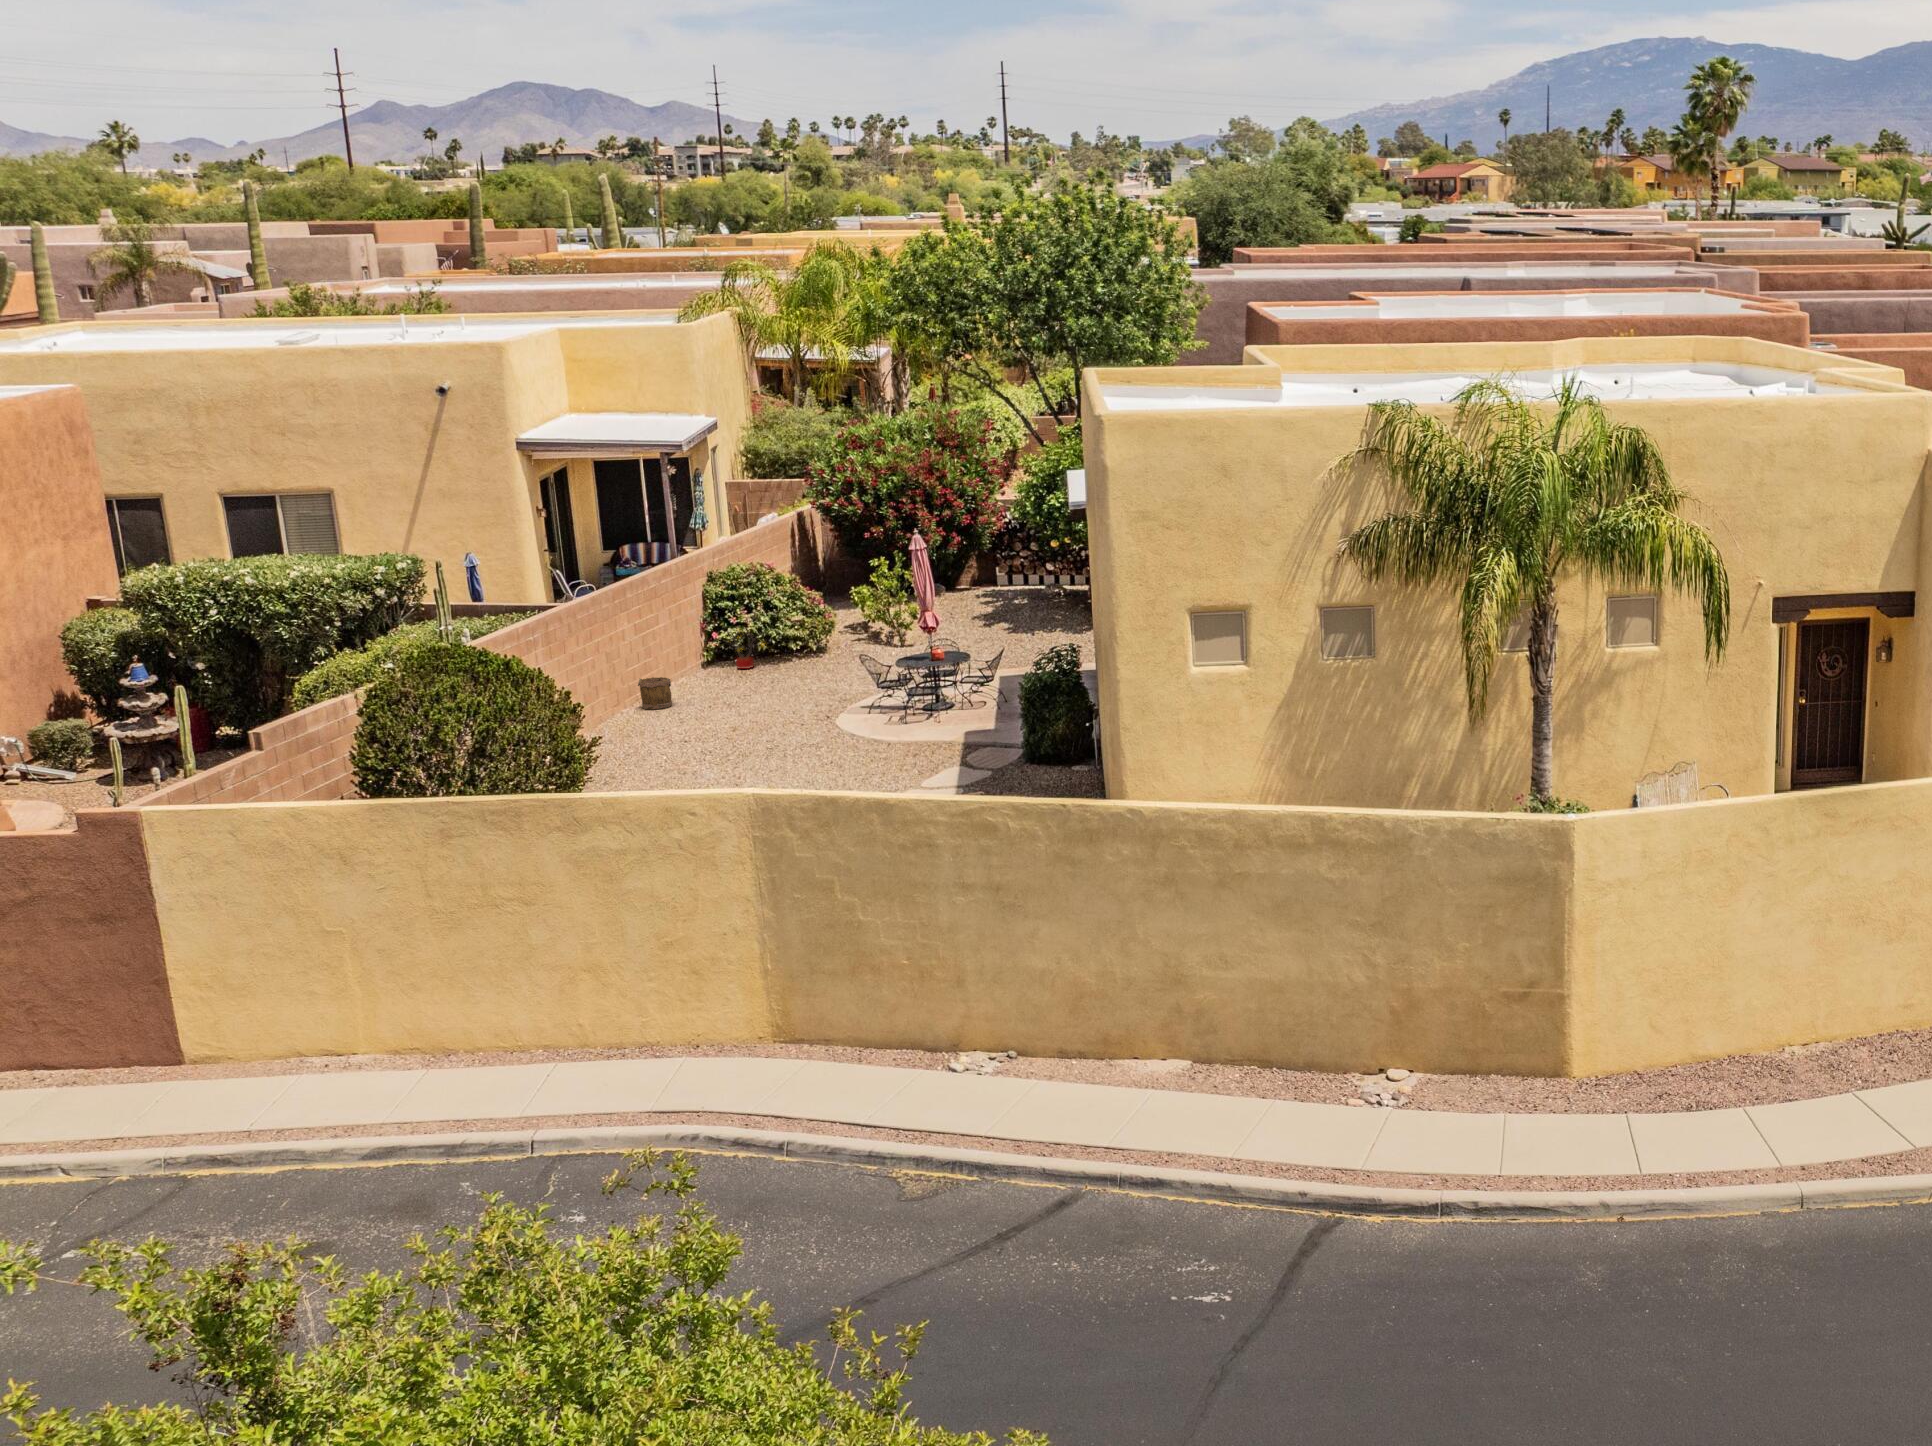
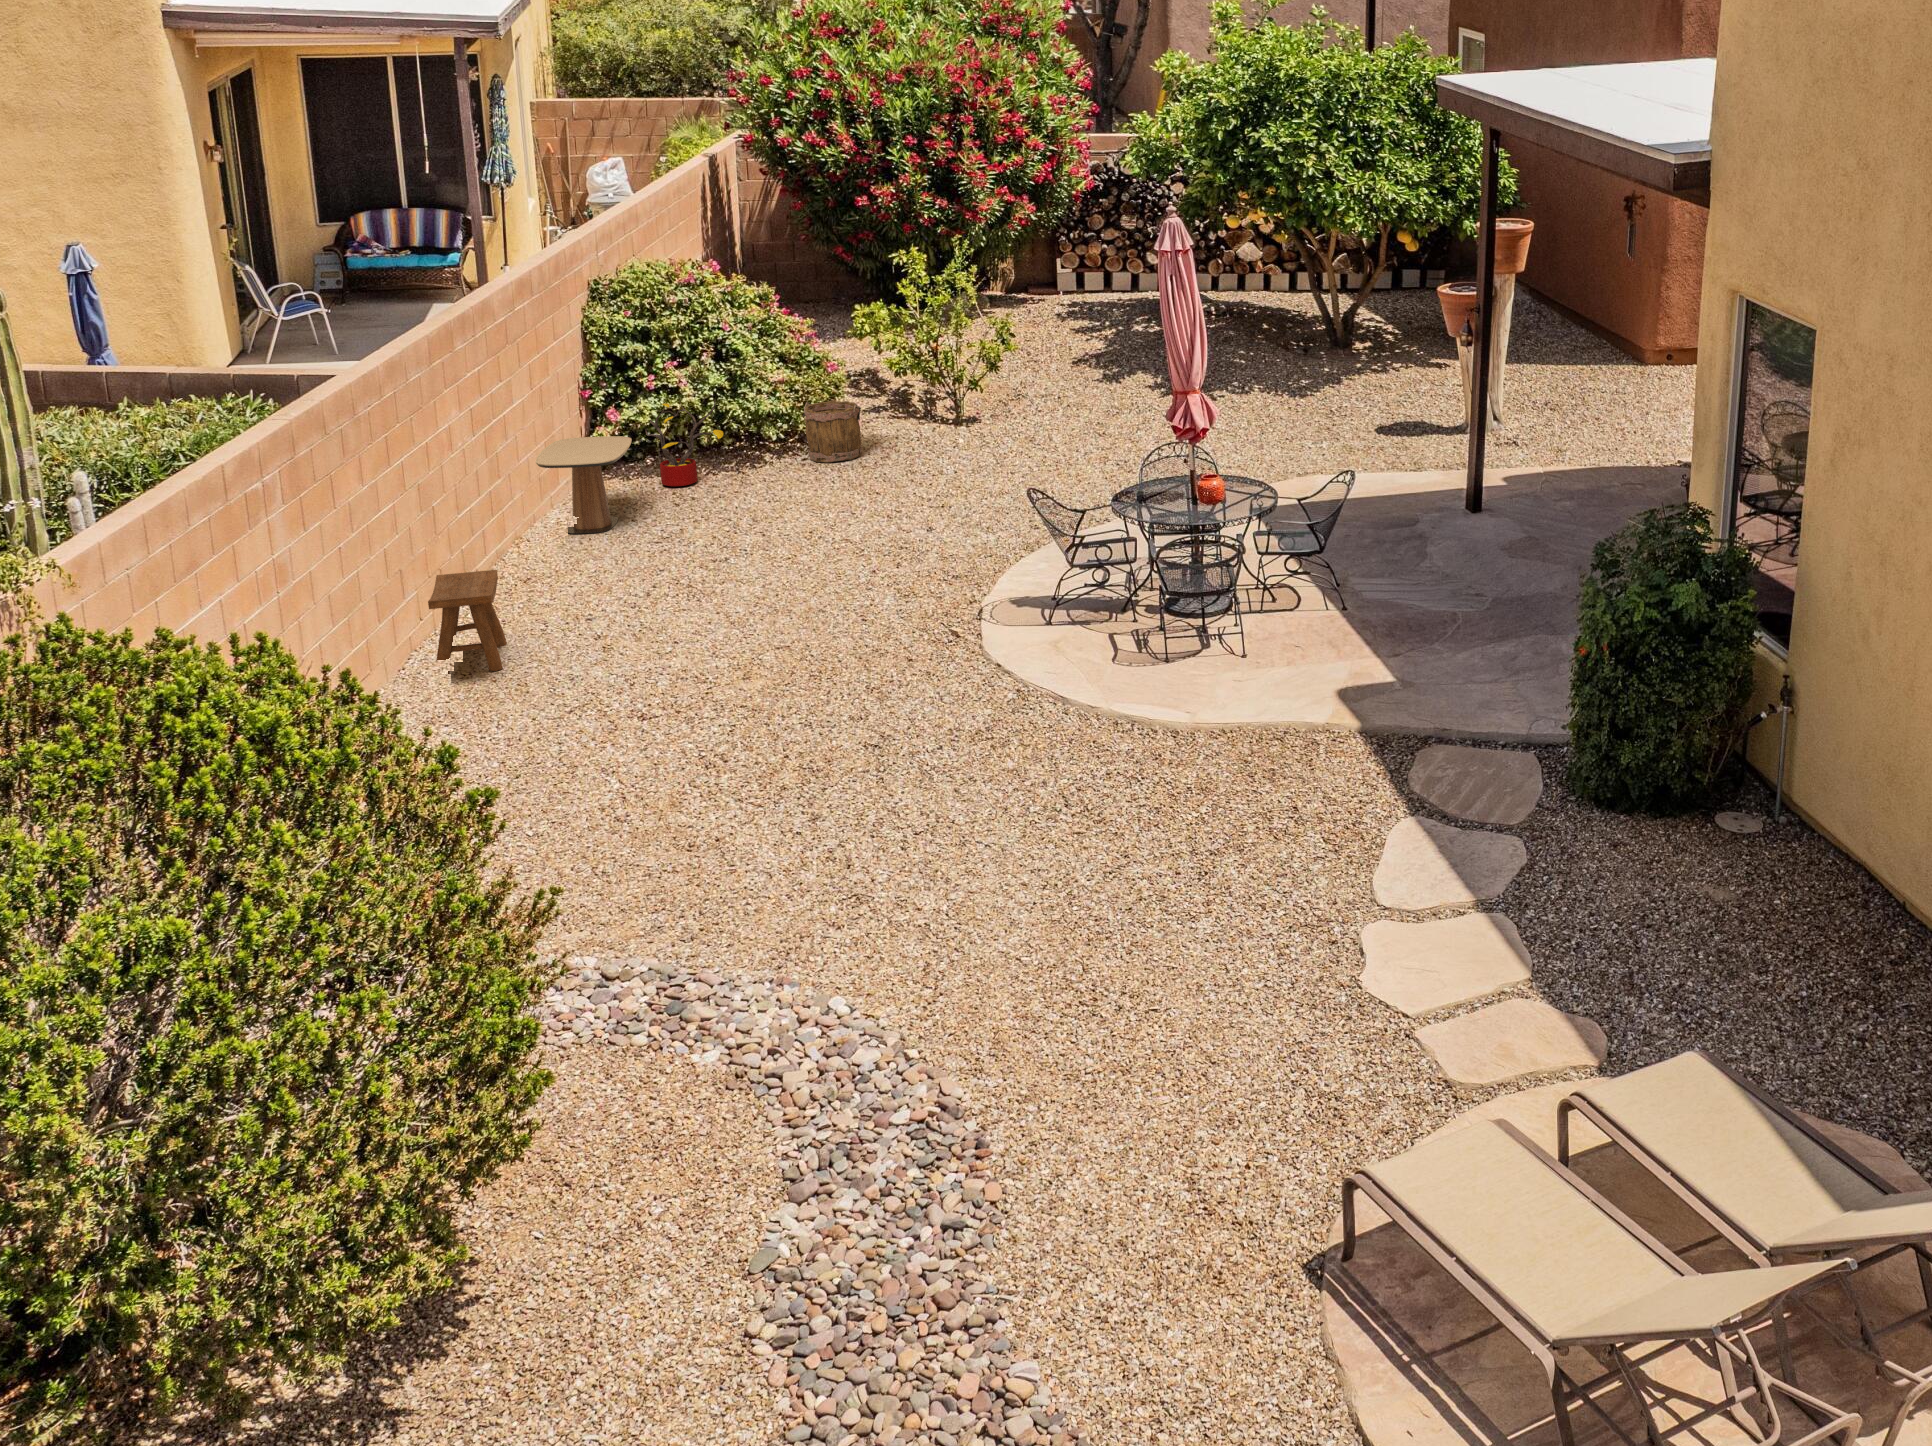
side table: none [670,643,717,685] -> present [535,436,632,534]
bucket: present [638,677,672,709] -> present [803,400,862,462]
stool: none [605,688,642,729] -> present [428,570,507,676]

